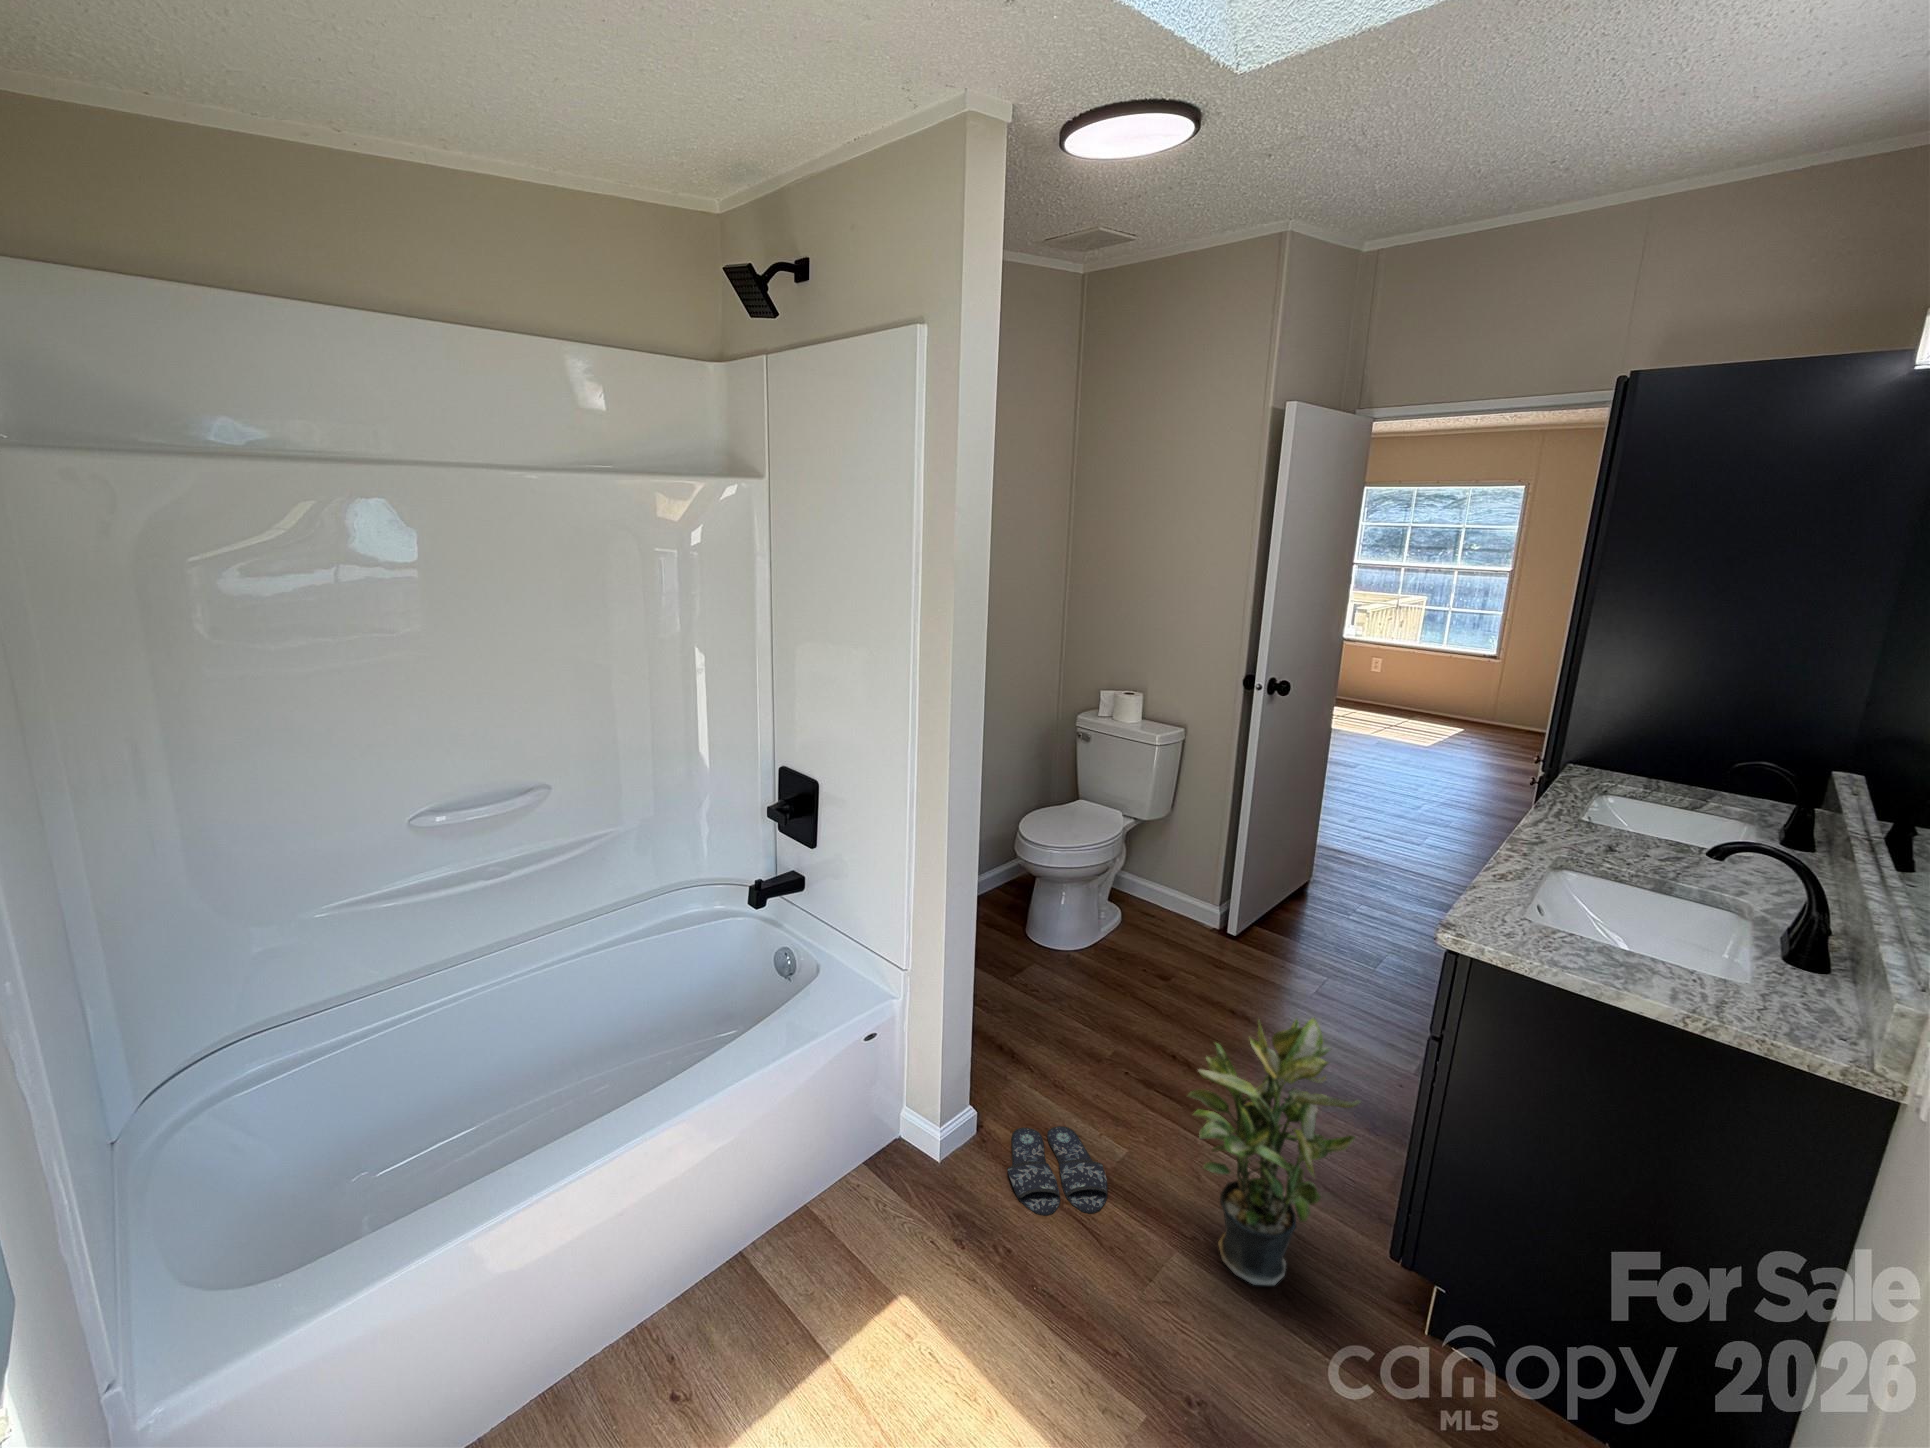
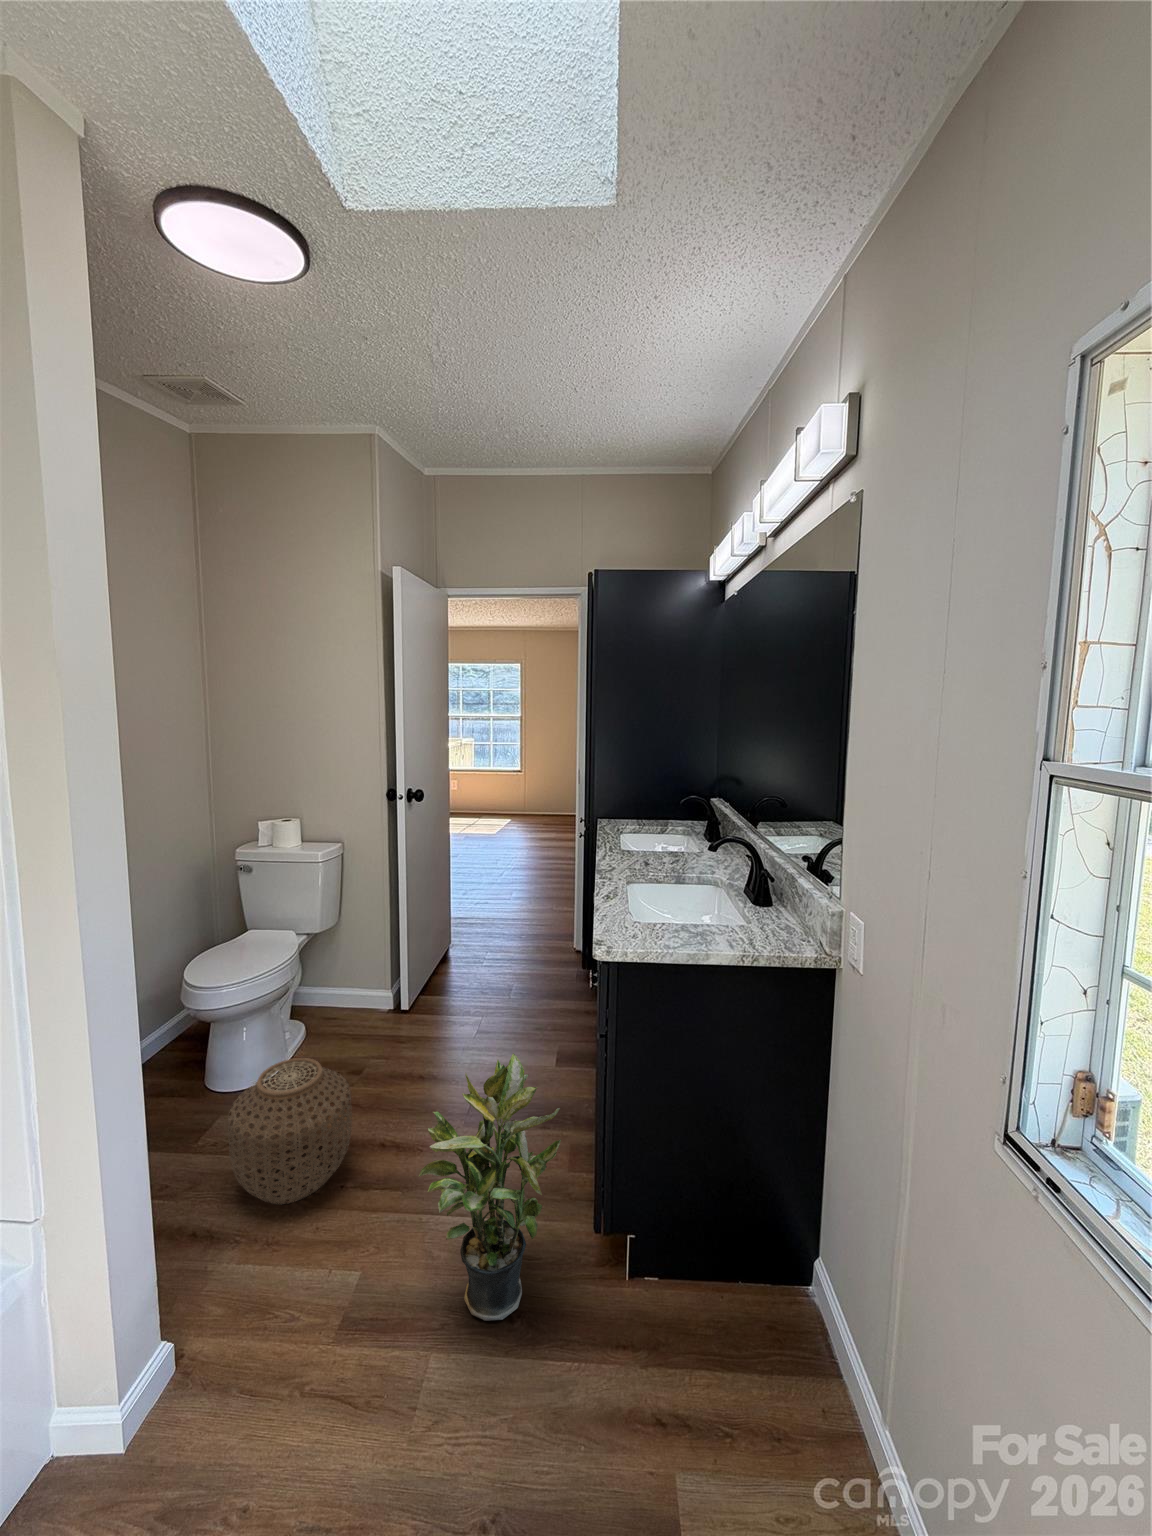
woven basket: none [1029,937,1145,1073] -> present [228,1058,352,1204]
slippers: present [1008,1126,1108,1216] -> none [233,1268,353,1394]

